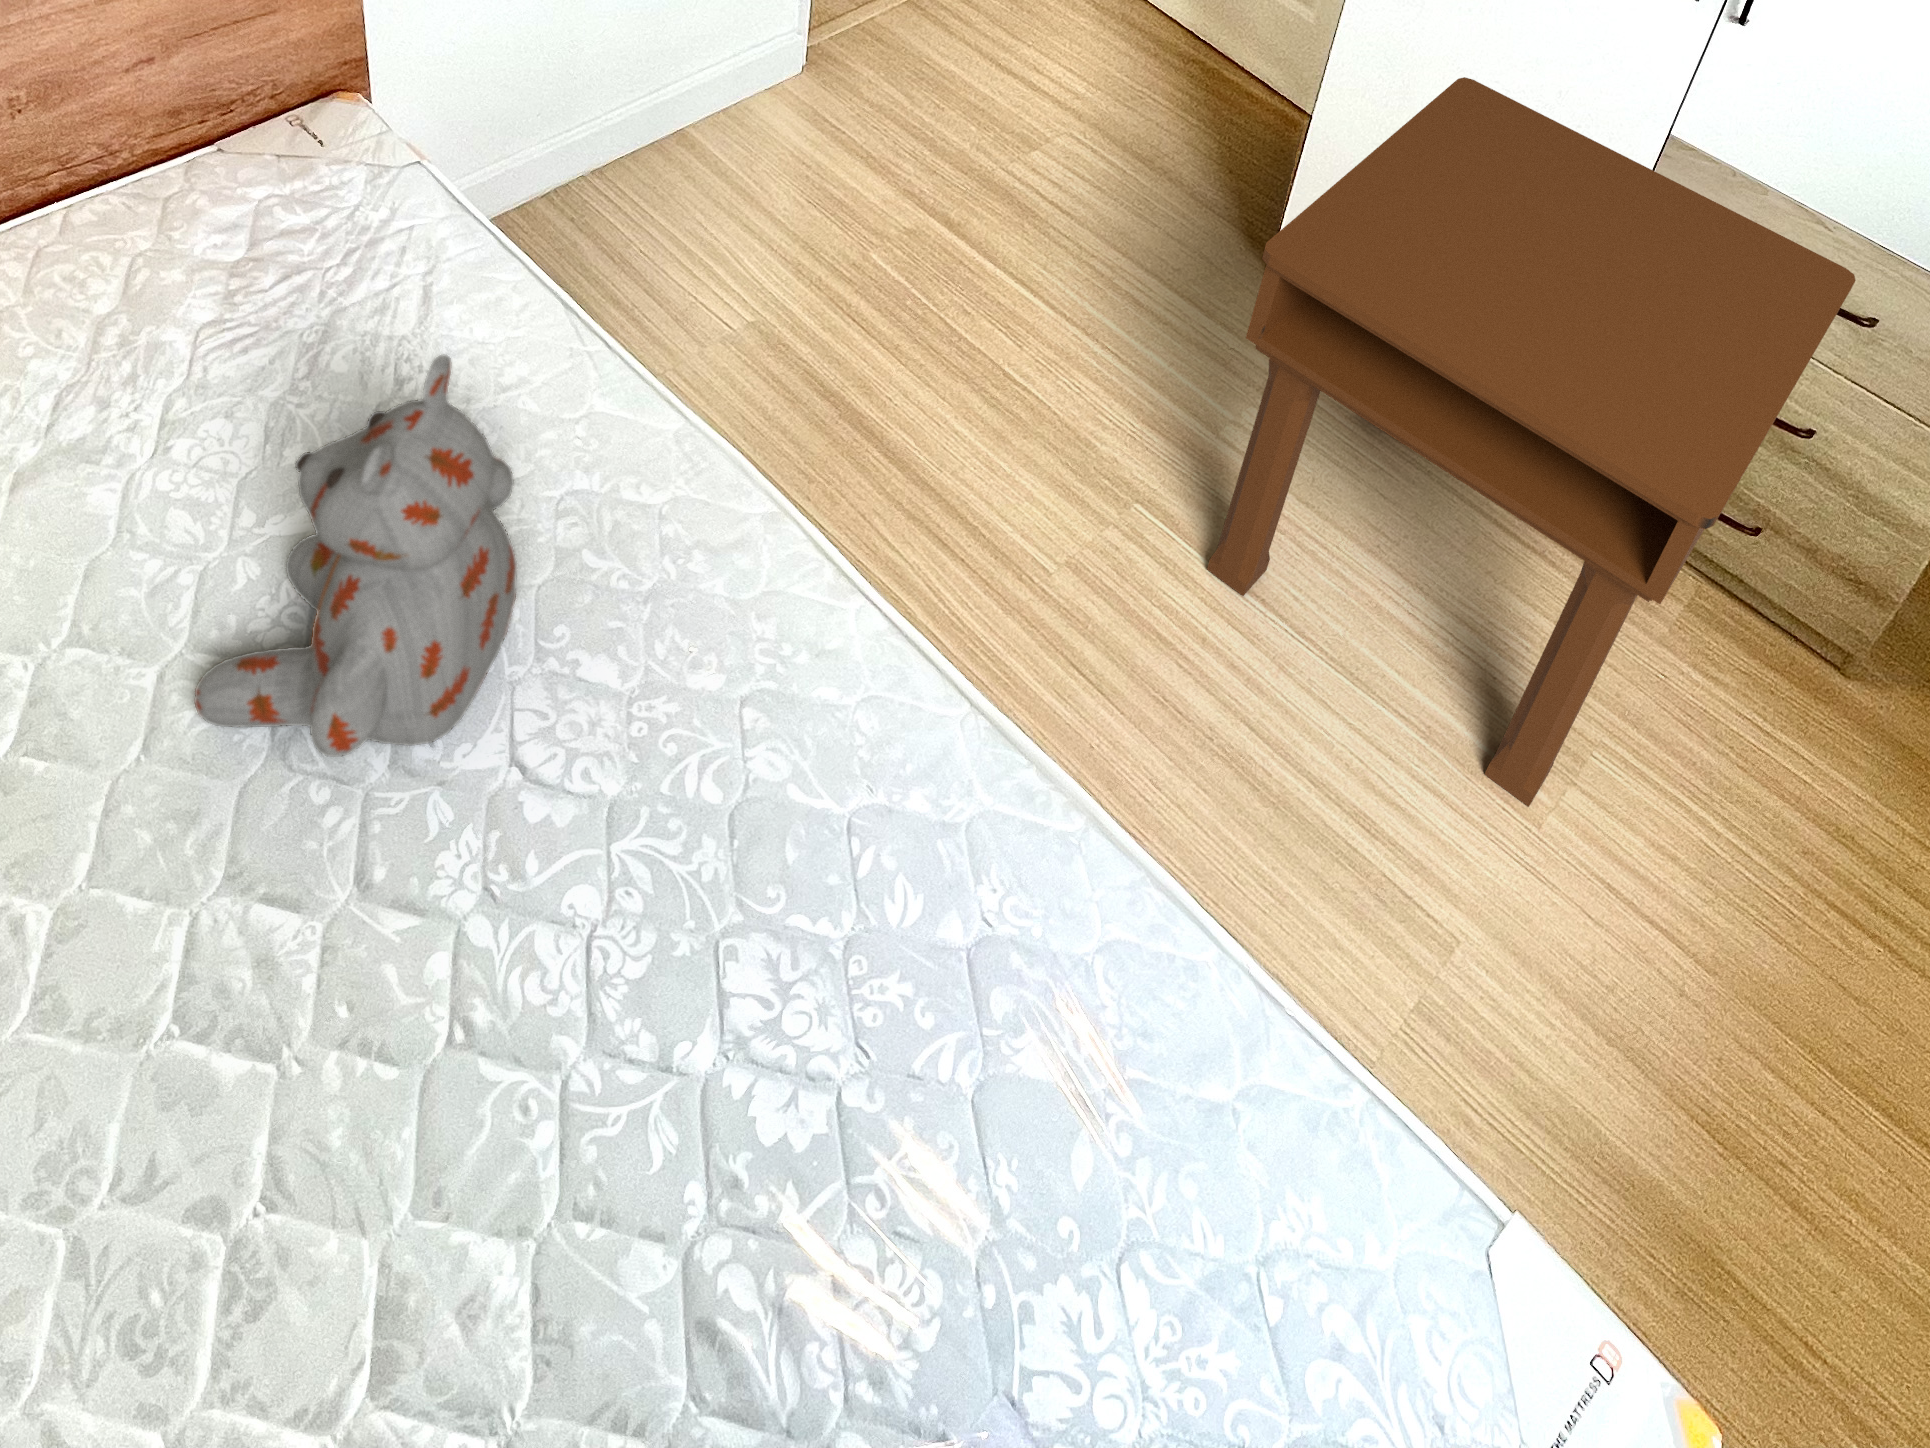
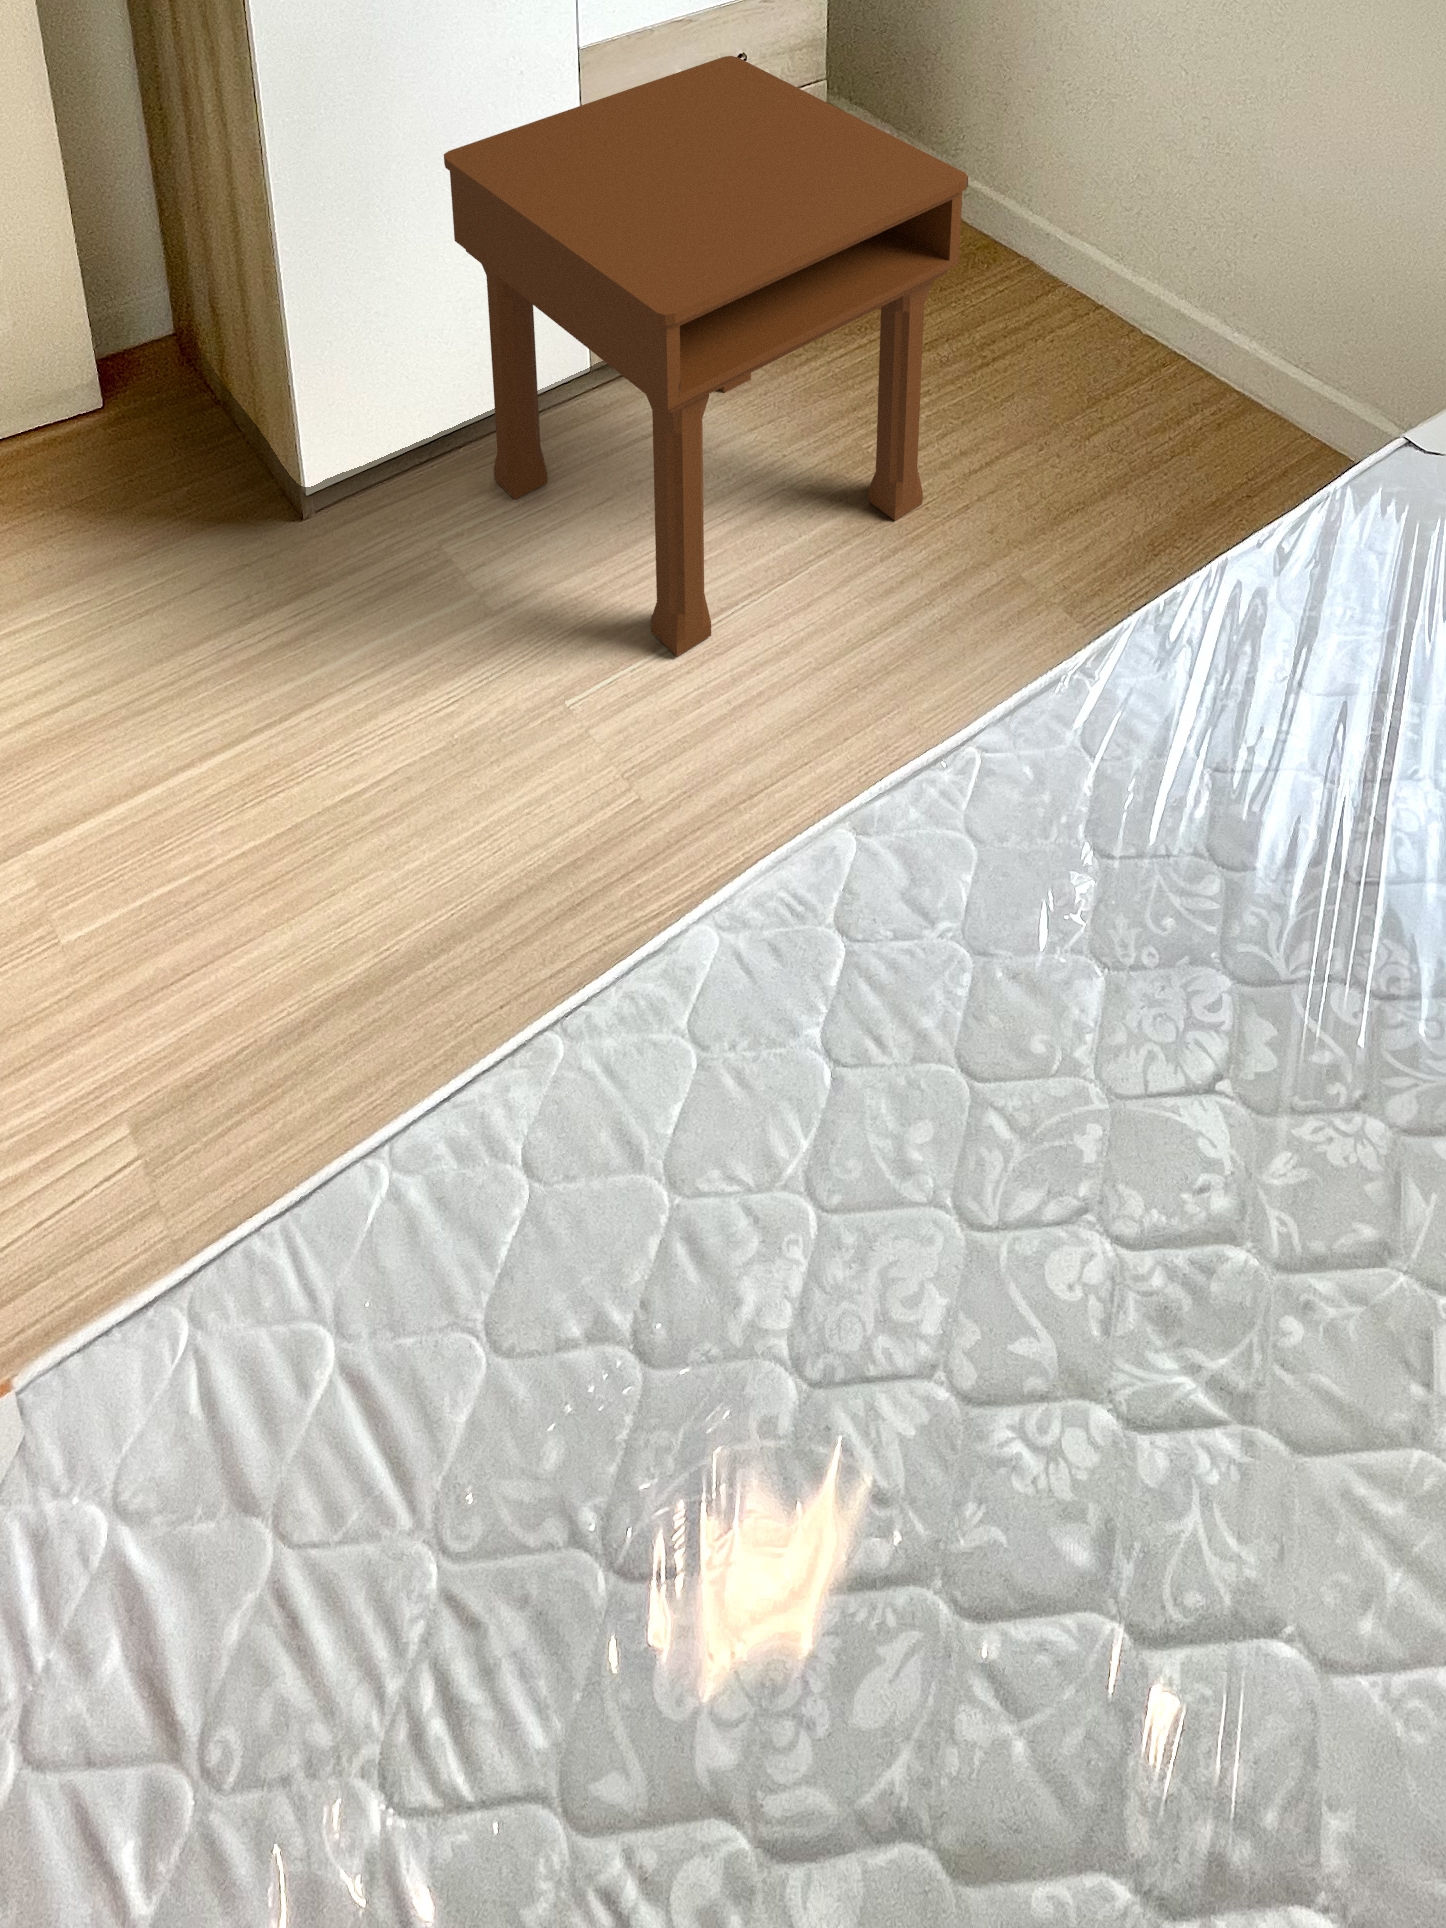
stuffed bear: present [195,355,517,757] -> none [938,805,1377,1516]

